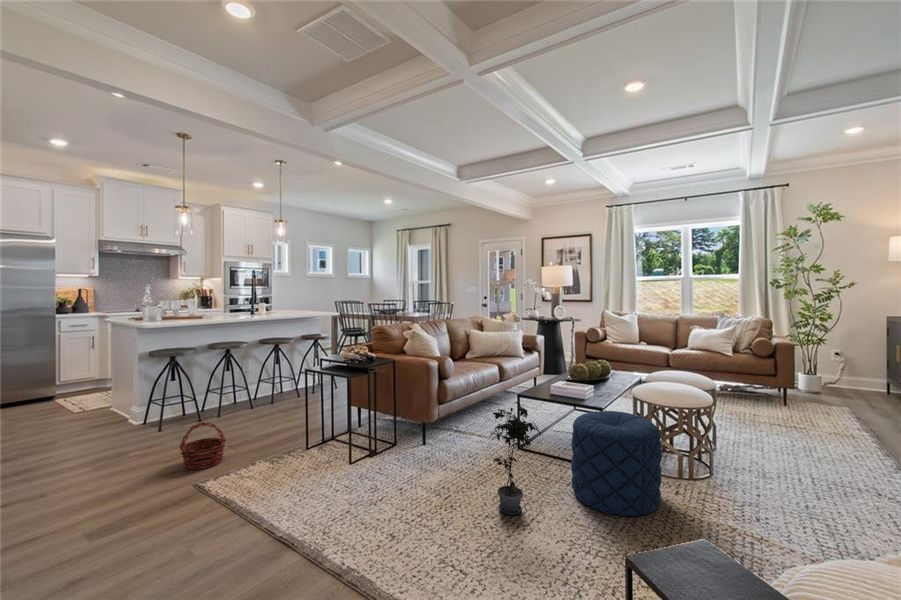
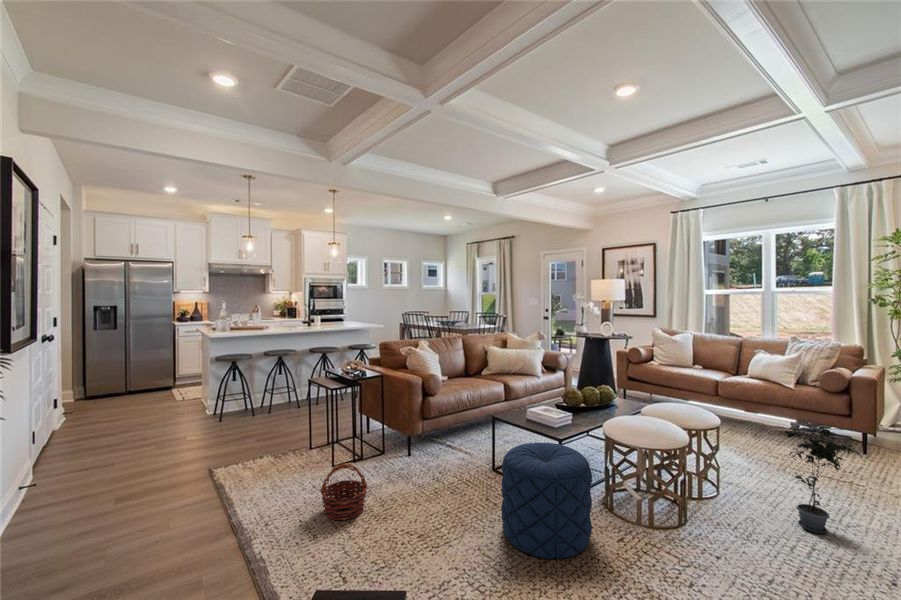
potted plant: present [489,402,541,515] -> present [785,423,862,534]
basket: present [179,422,226,469] -> present [320,464,367,520]

